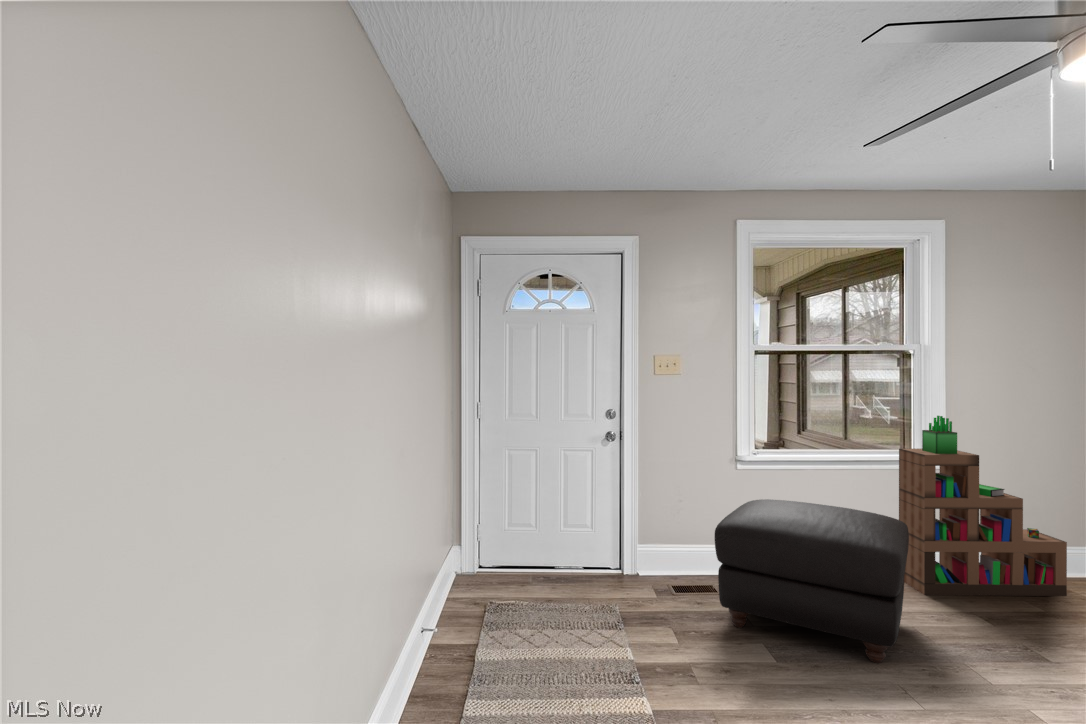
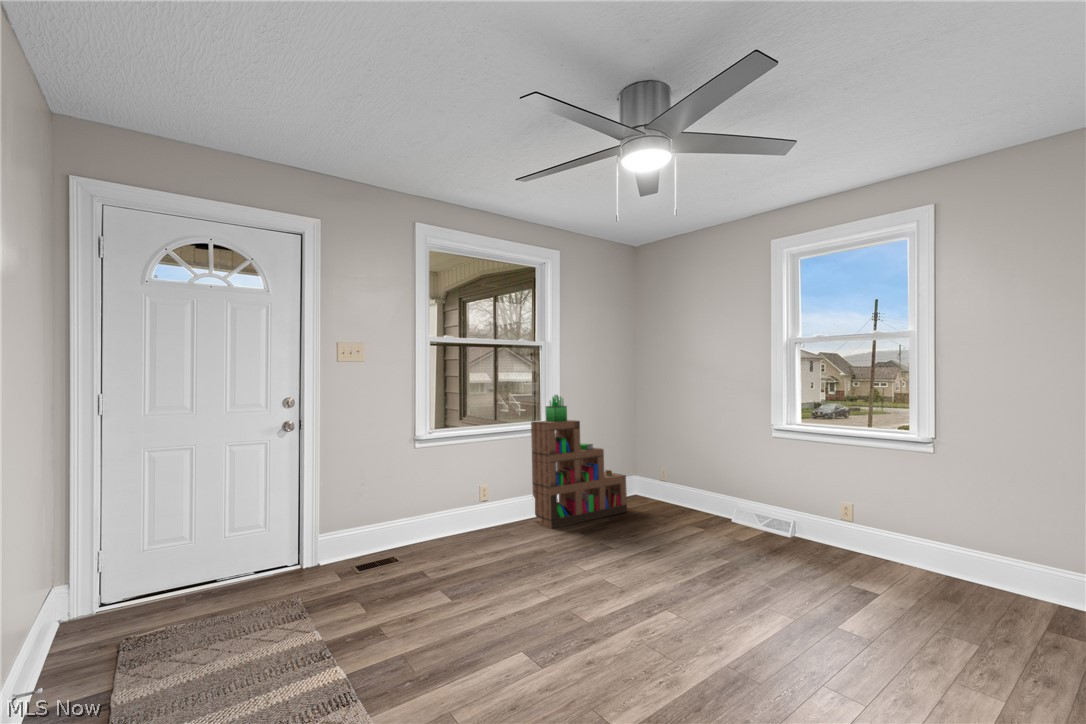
ottoman: present [715,499,909,663] -> none [400,466,547,584]

